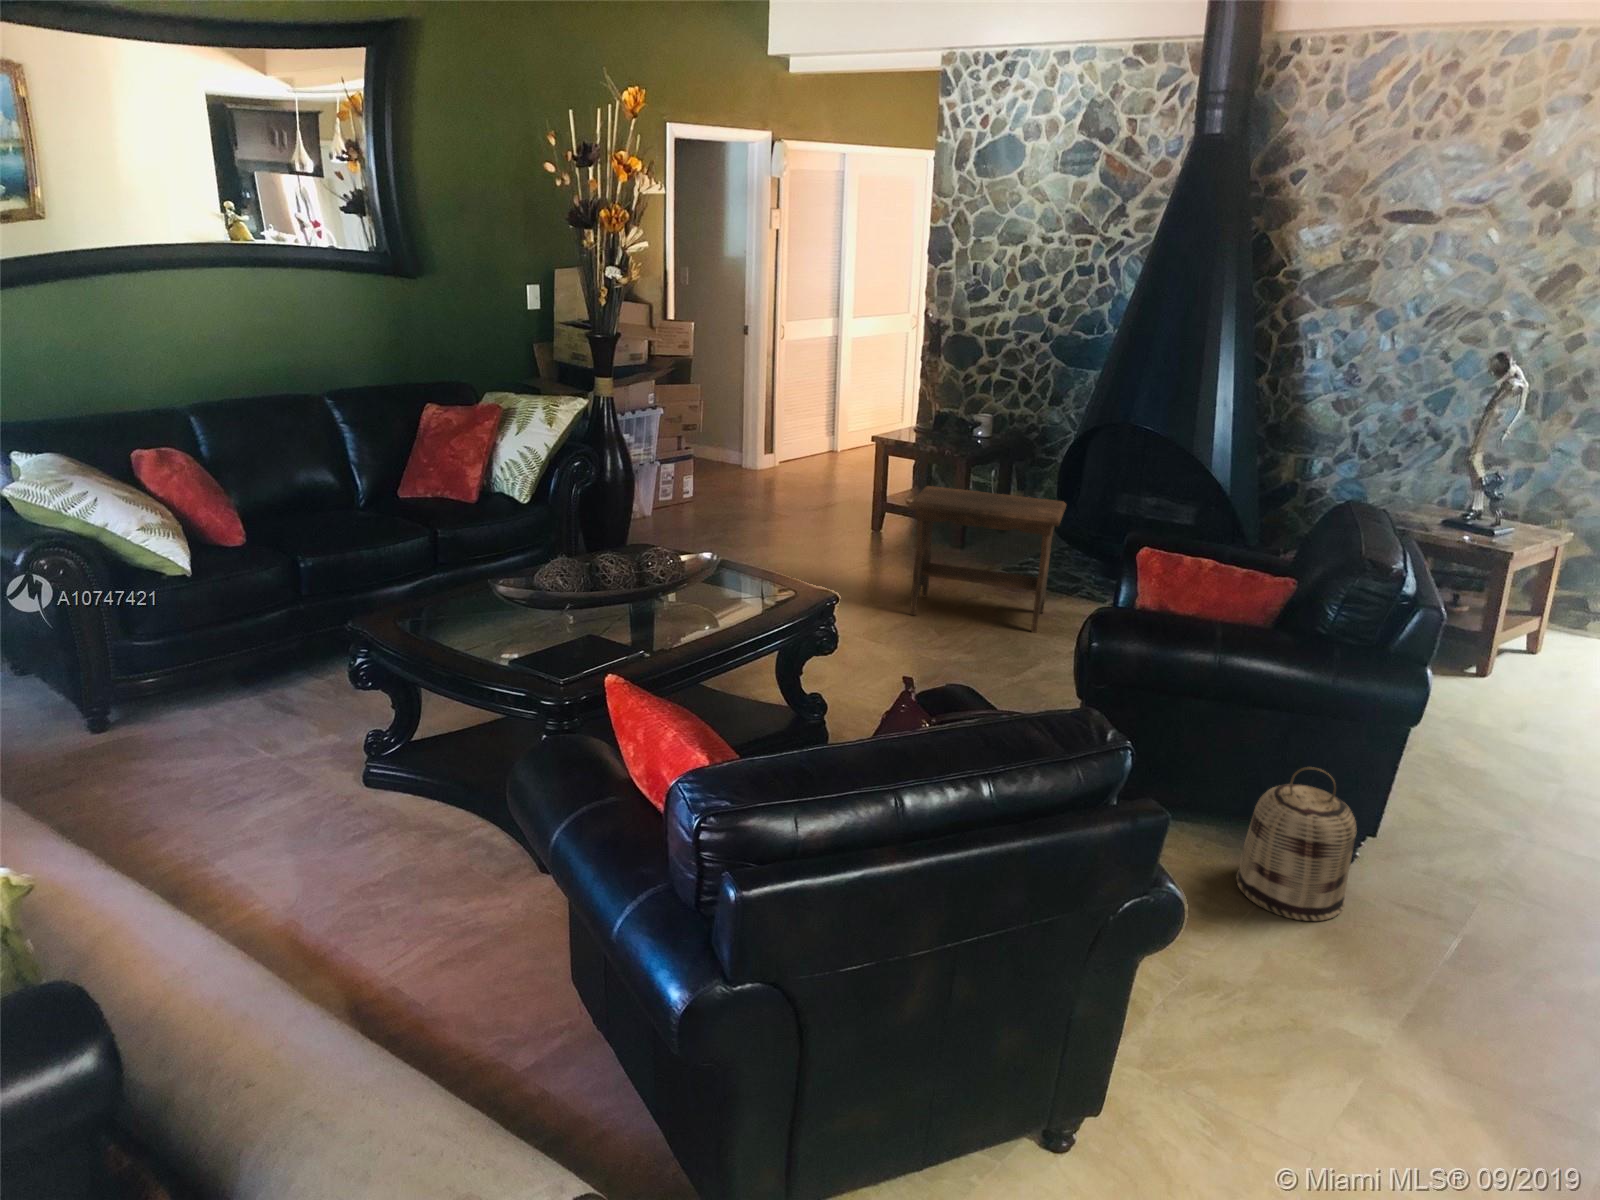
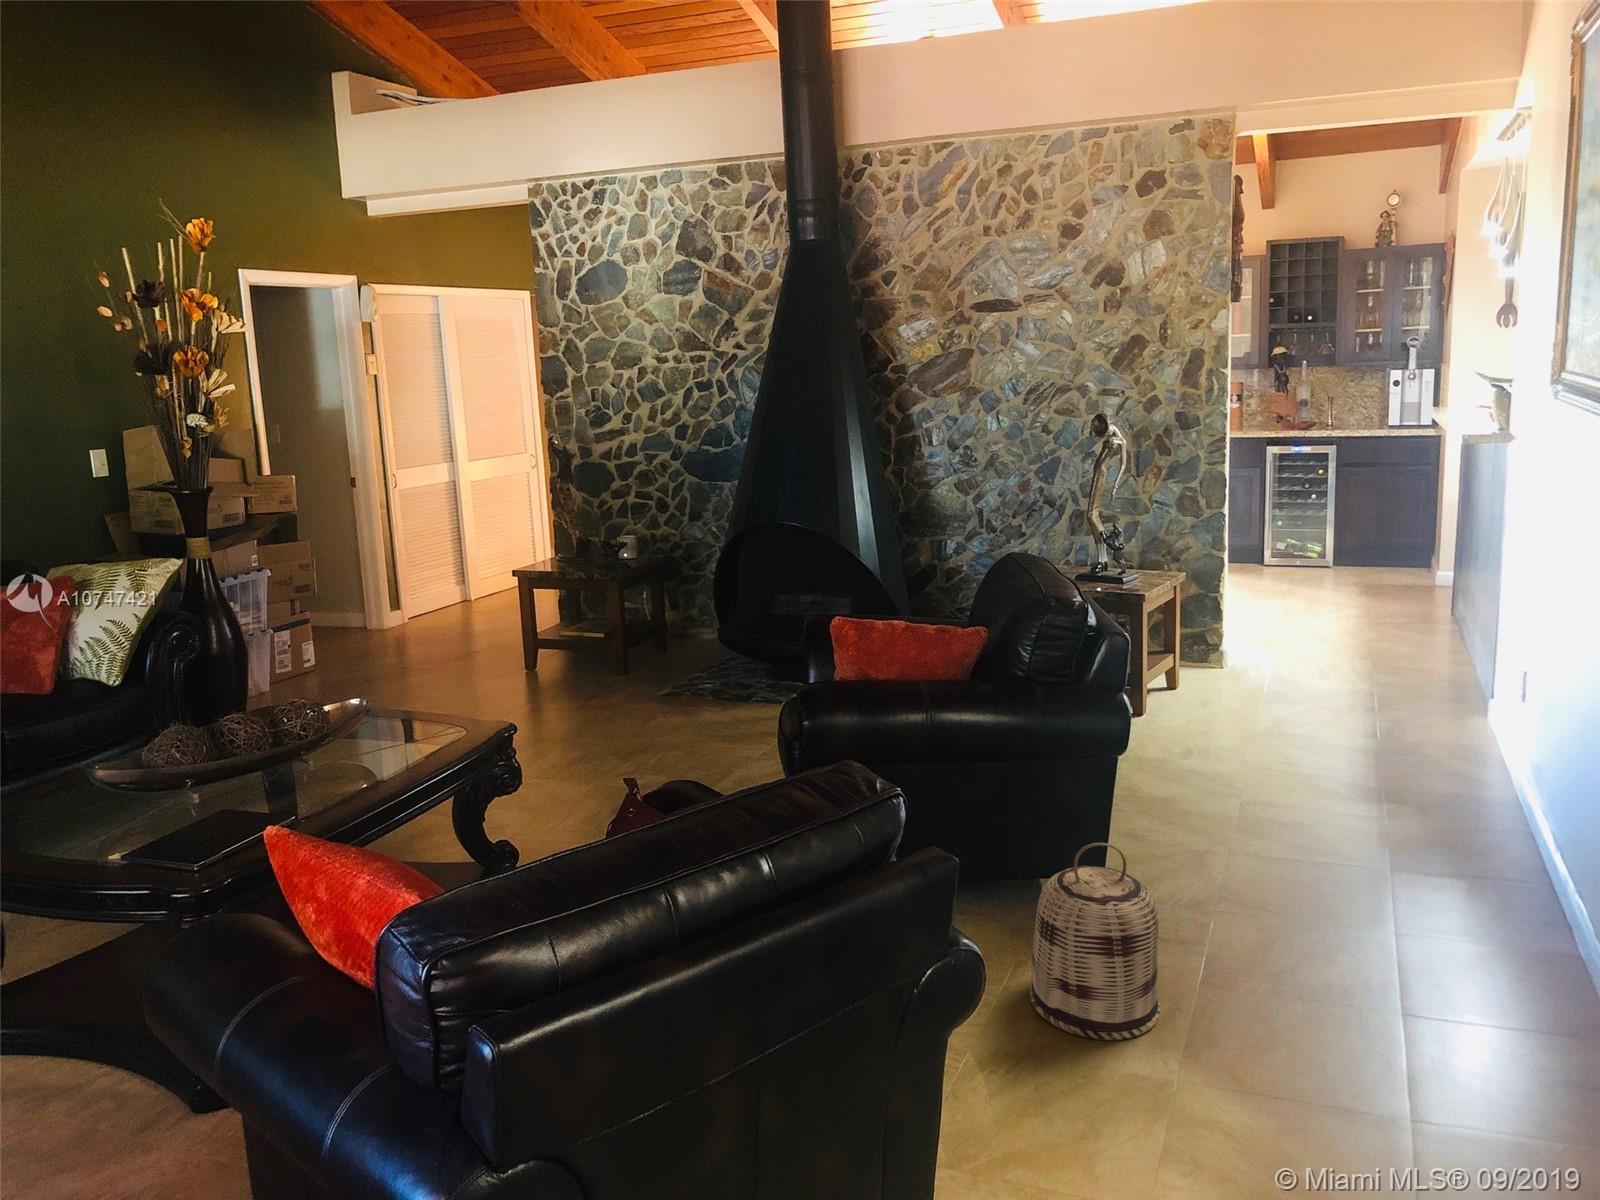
footstool: present [908,486,1066,633] -> none [556,605,730,757]

